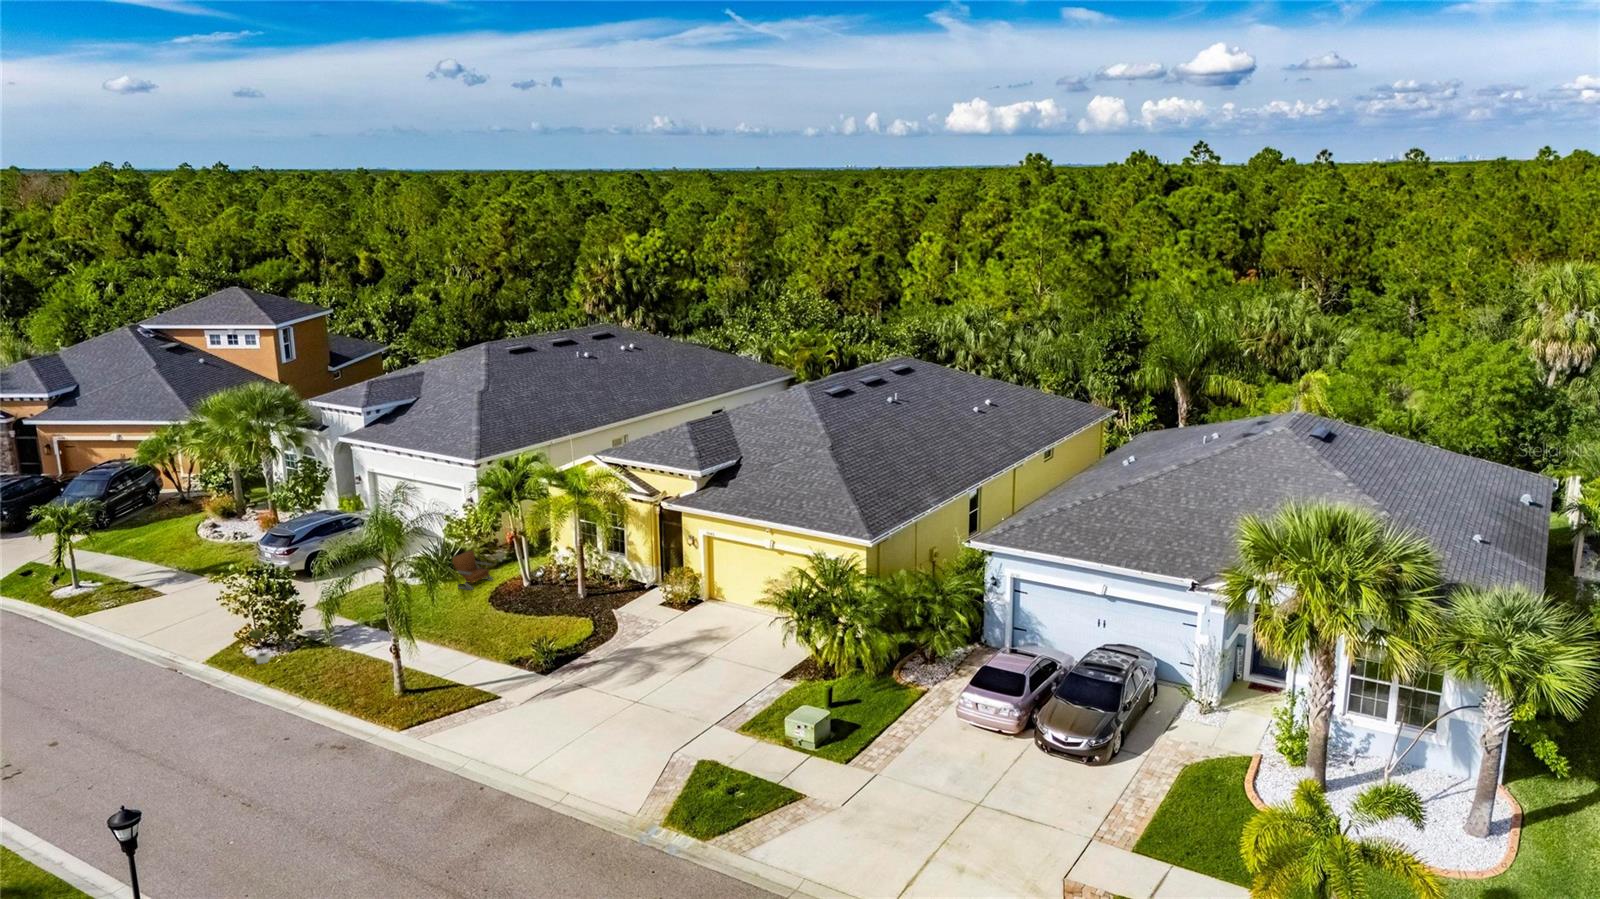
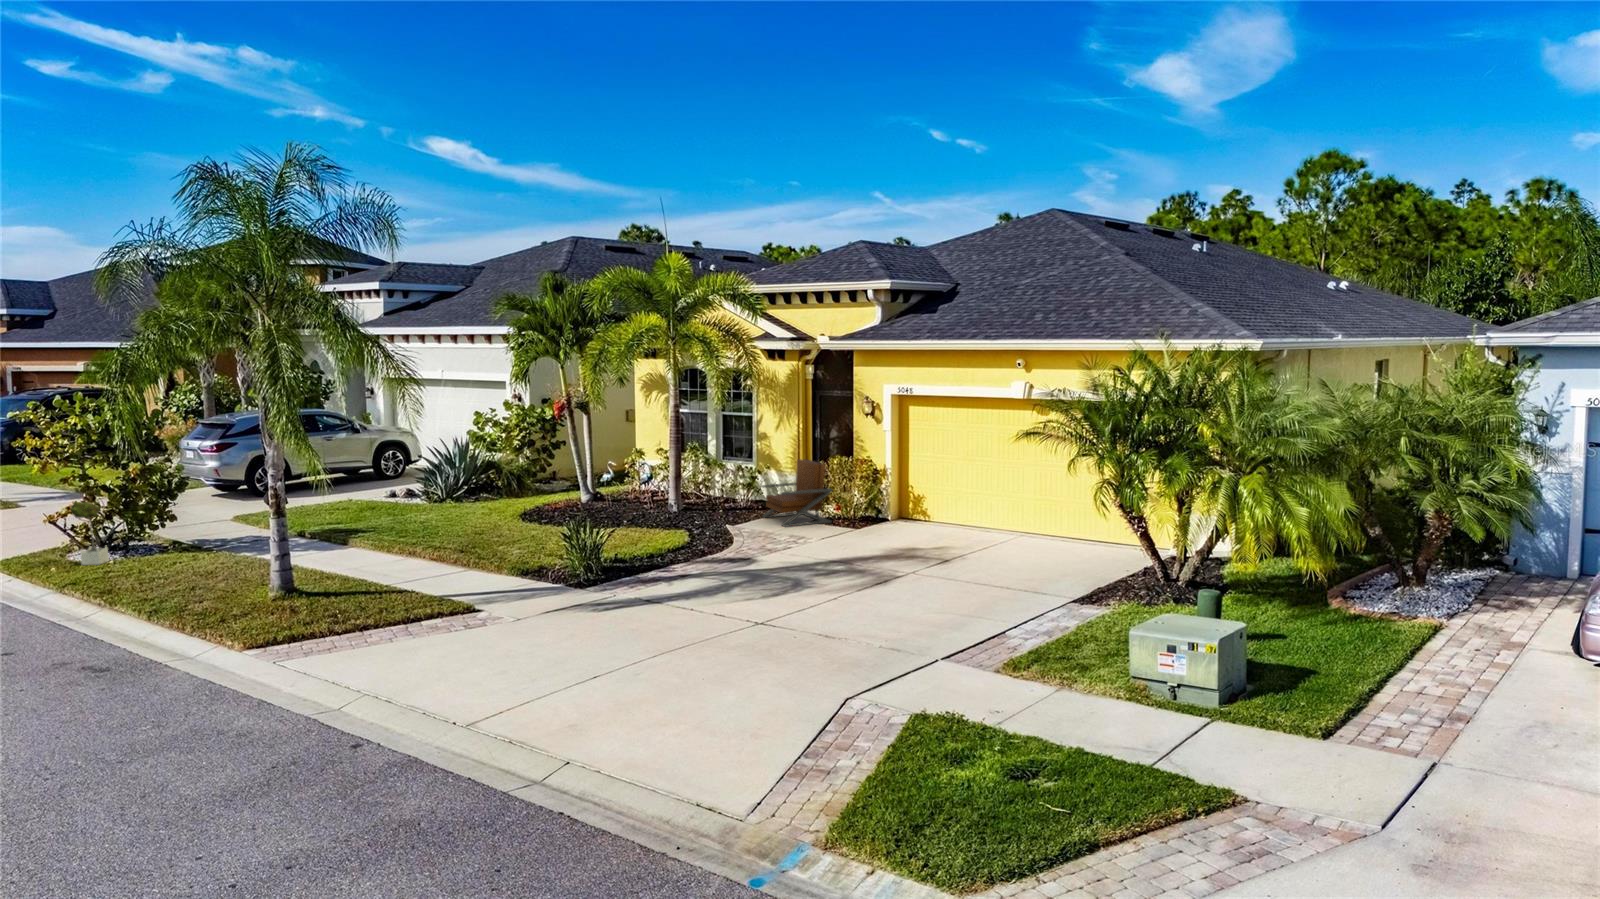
lounge chair: present [452,551,493,590] -> present [763,459,833,527]

